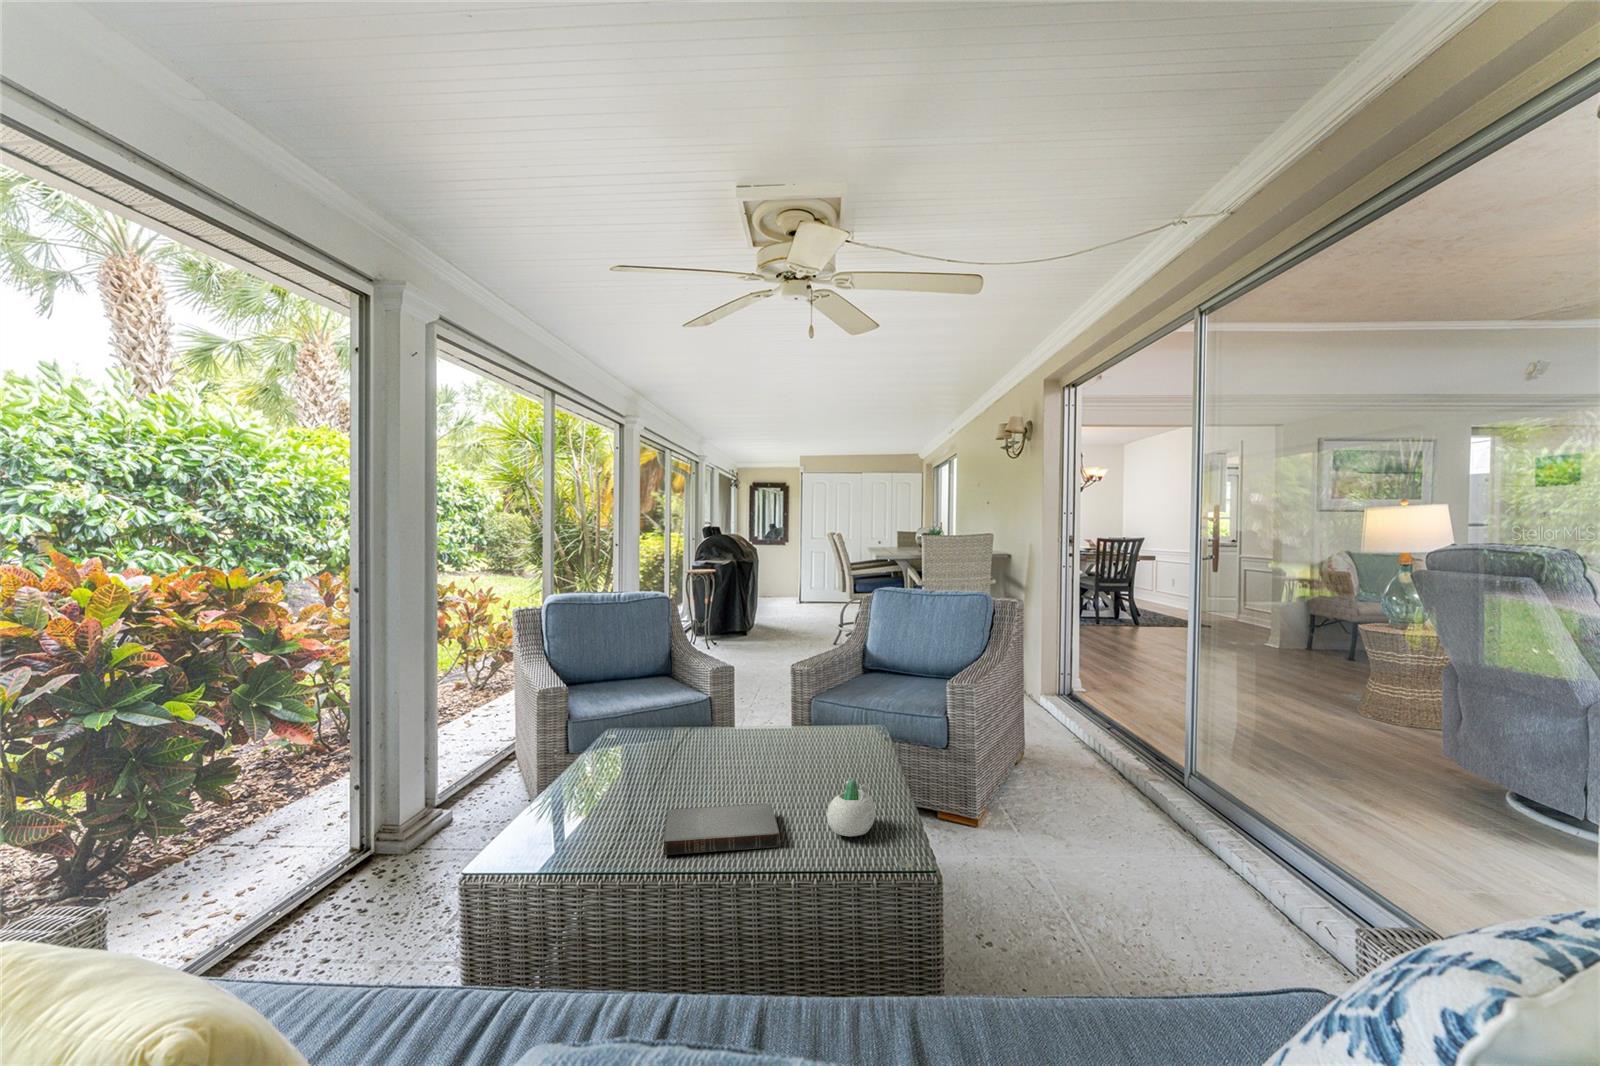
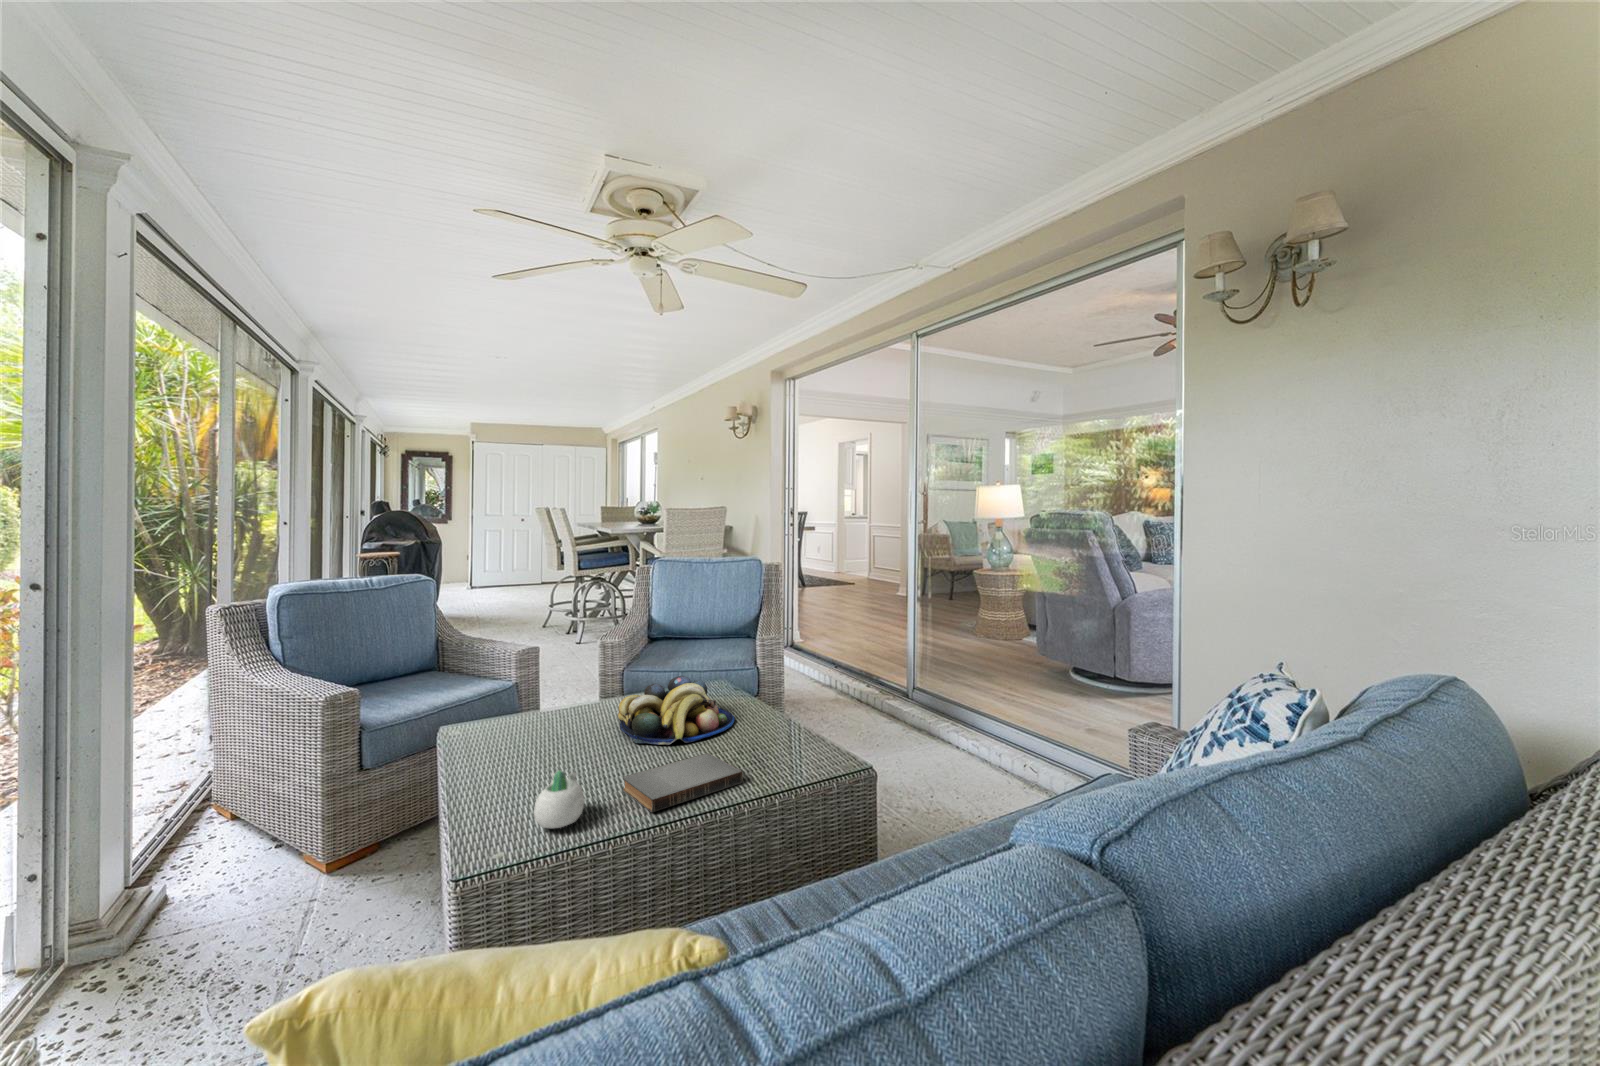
fruit bowl: none [728,713,851,787] -> present [618,676,735,745]
succulent planter: present [827,780,875,836] -> present [534,770,584,828]

